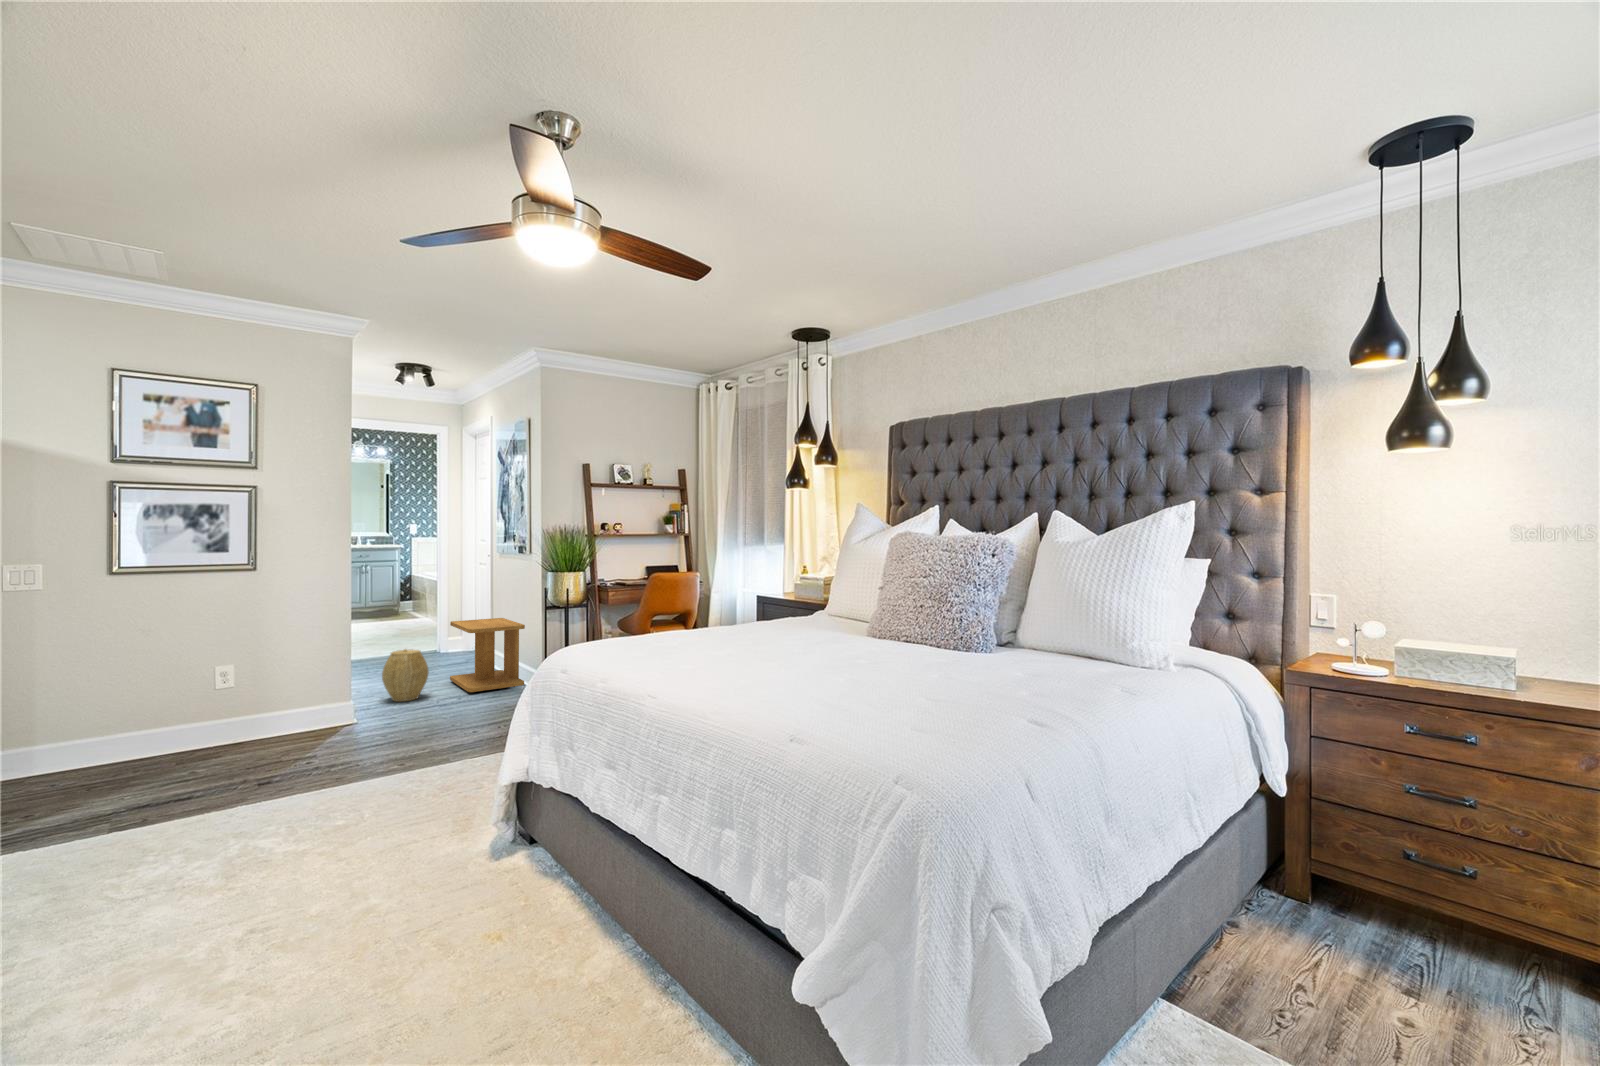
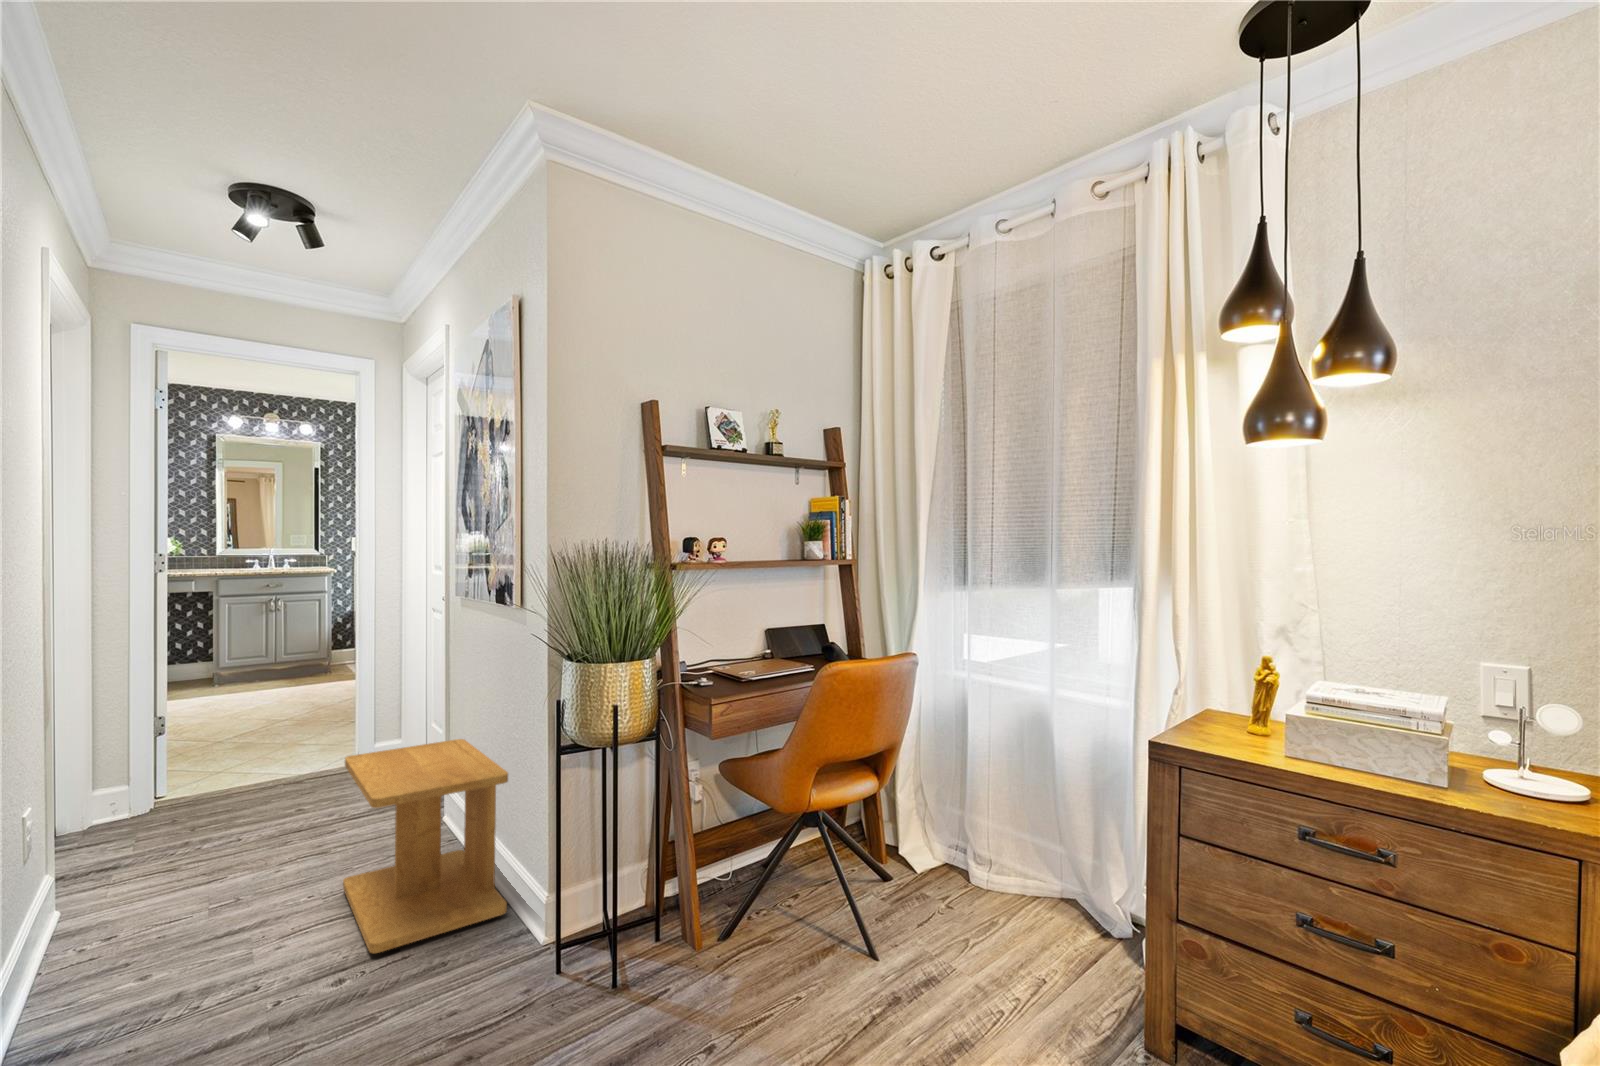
woven basket: present [382,649,429,702] -> none [139,851,270,1001]

